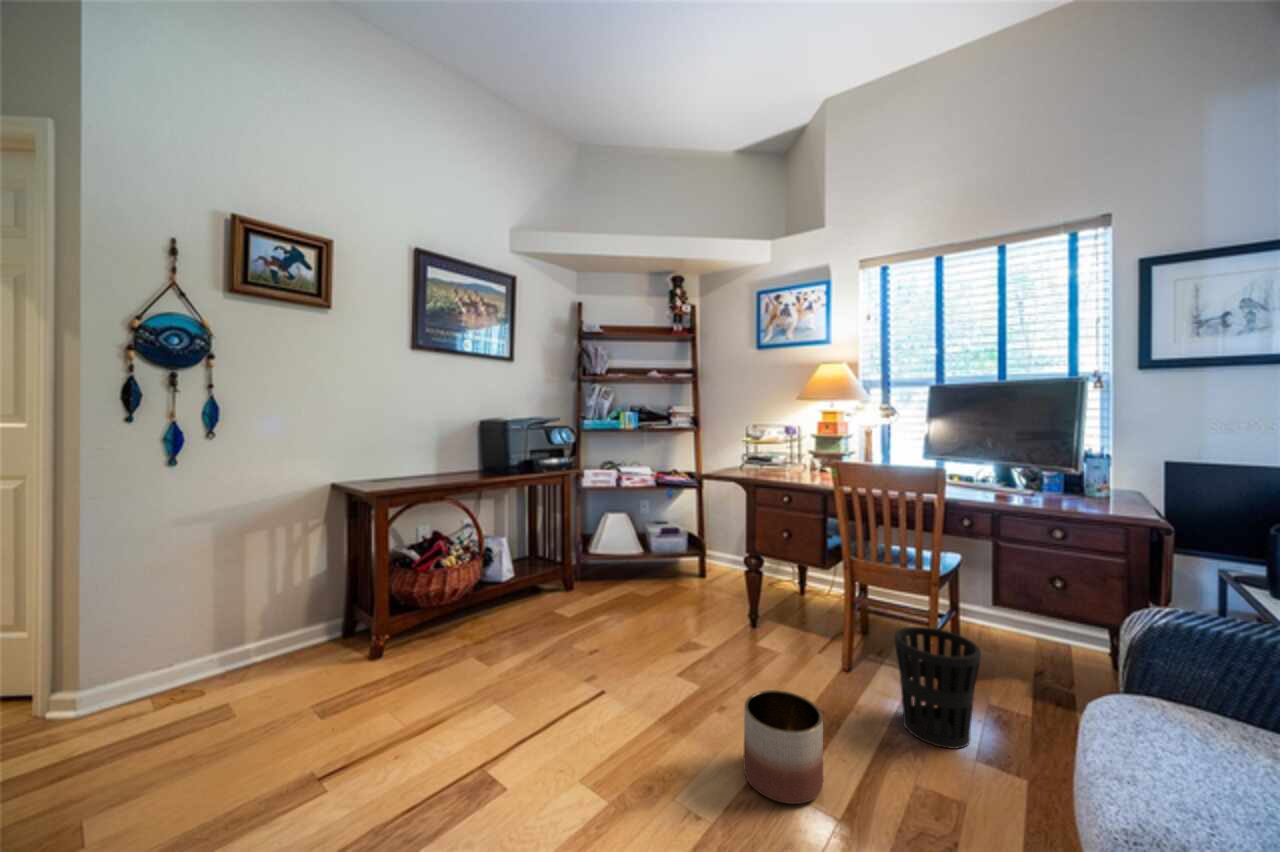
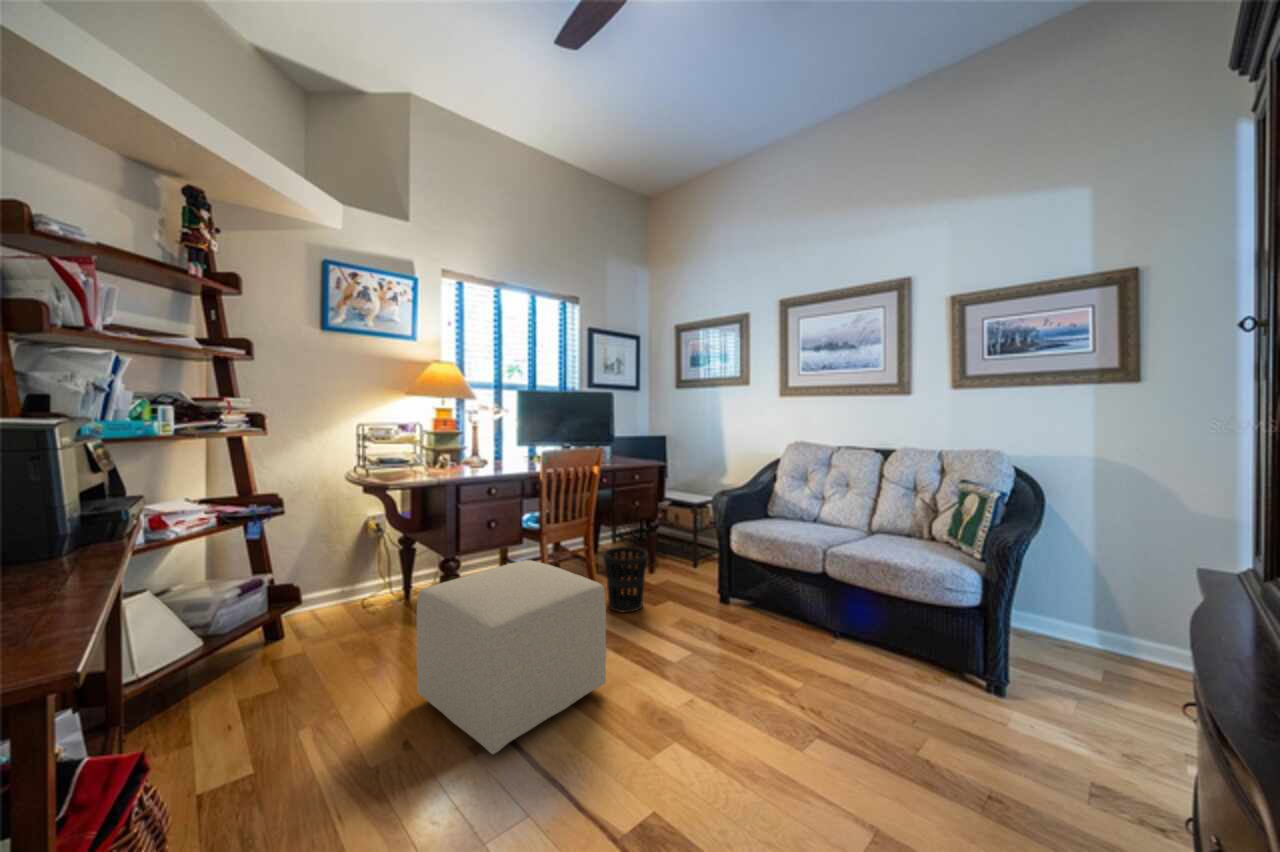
ottoman: none [571,553,744,725] -> present [417,560,606,754]
planter: present [743,690,823,804] -> none [636,606,686,673]

